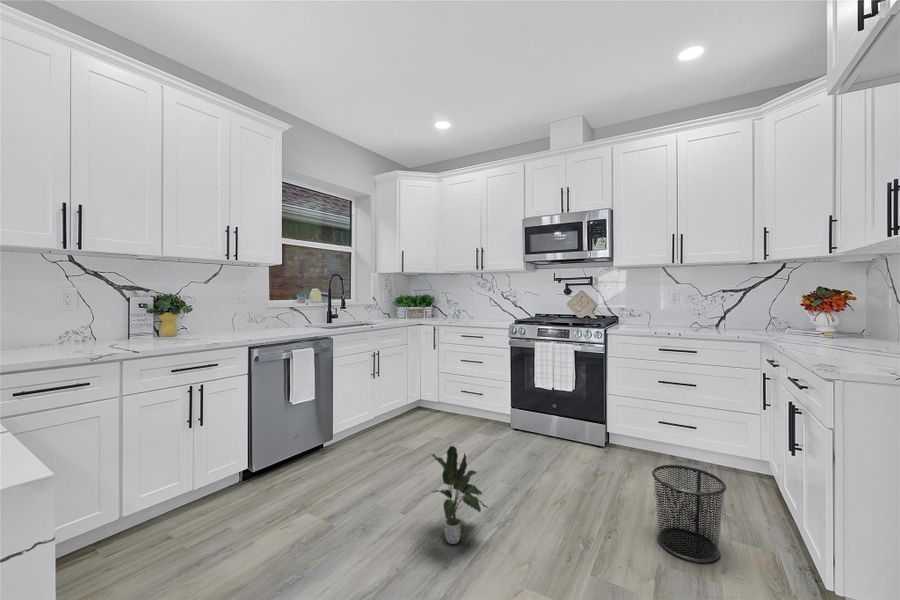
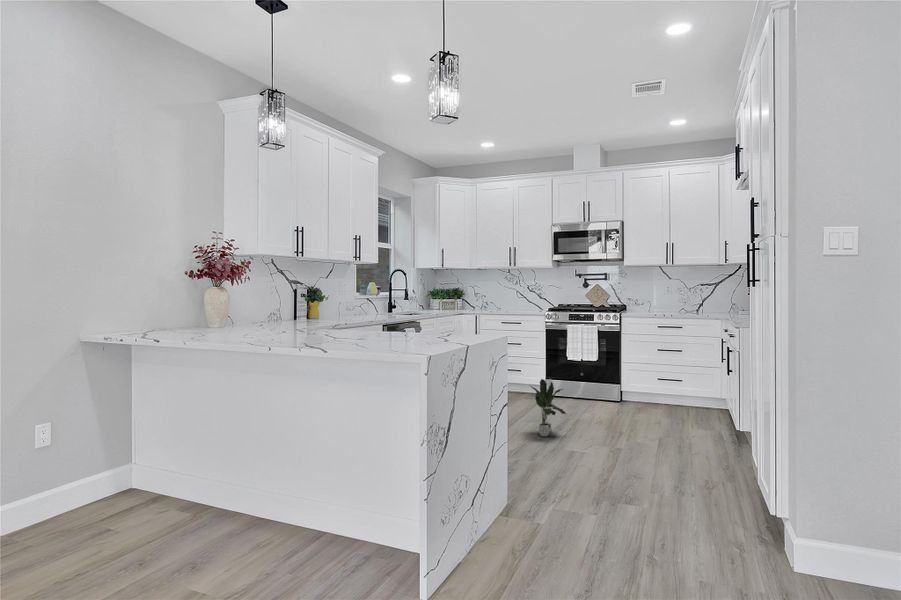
waste bin: present [652,465,726,563] -> none [657,389,697,435]

